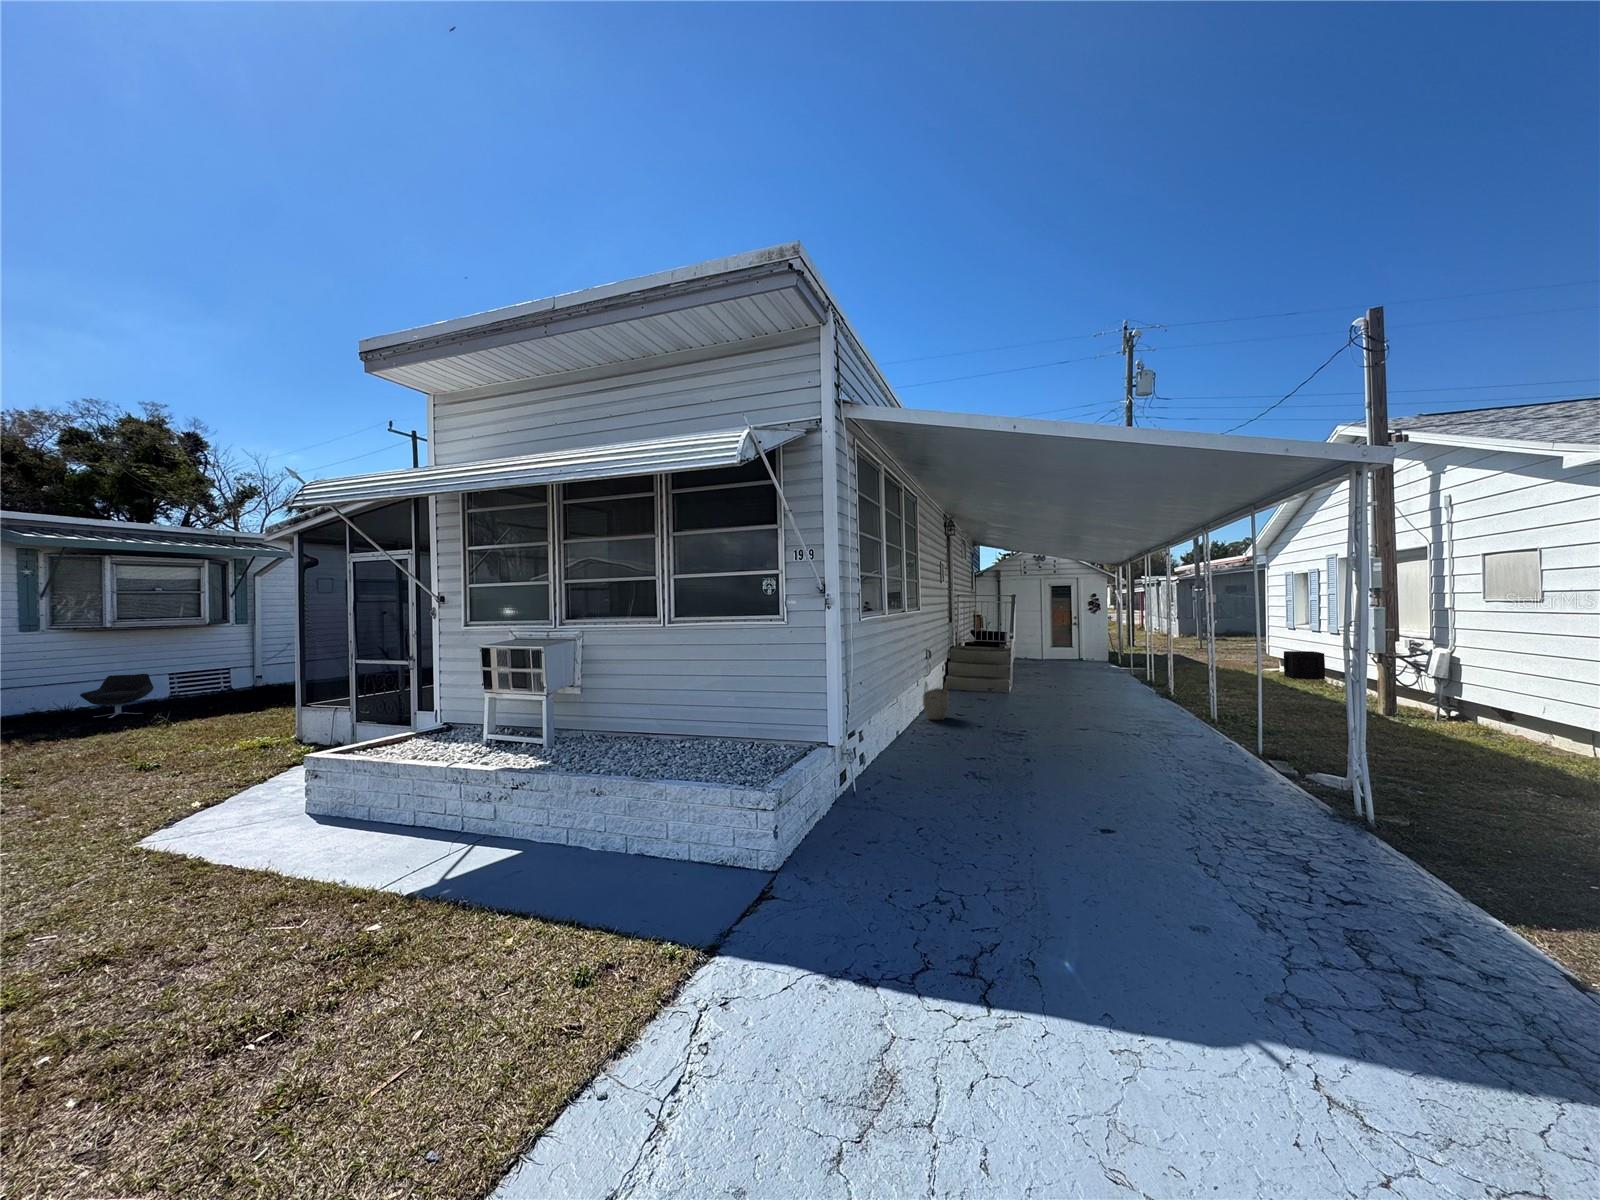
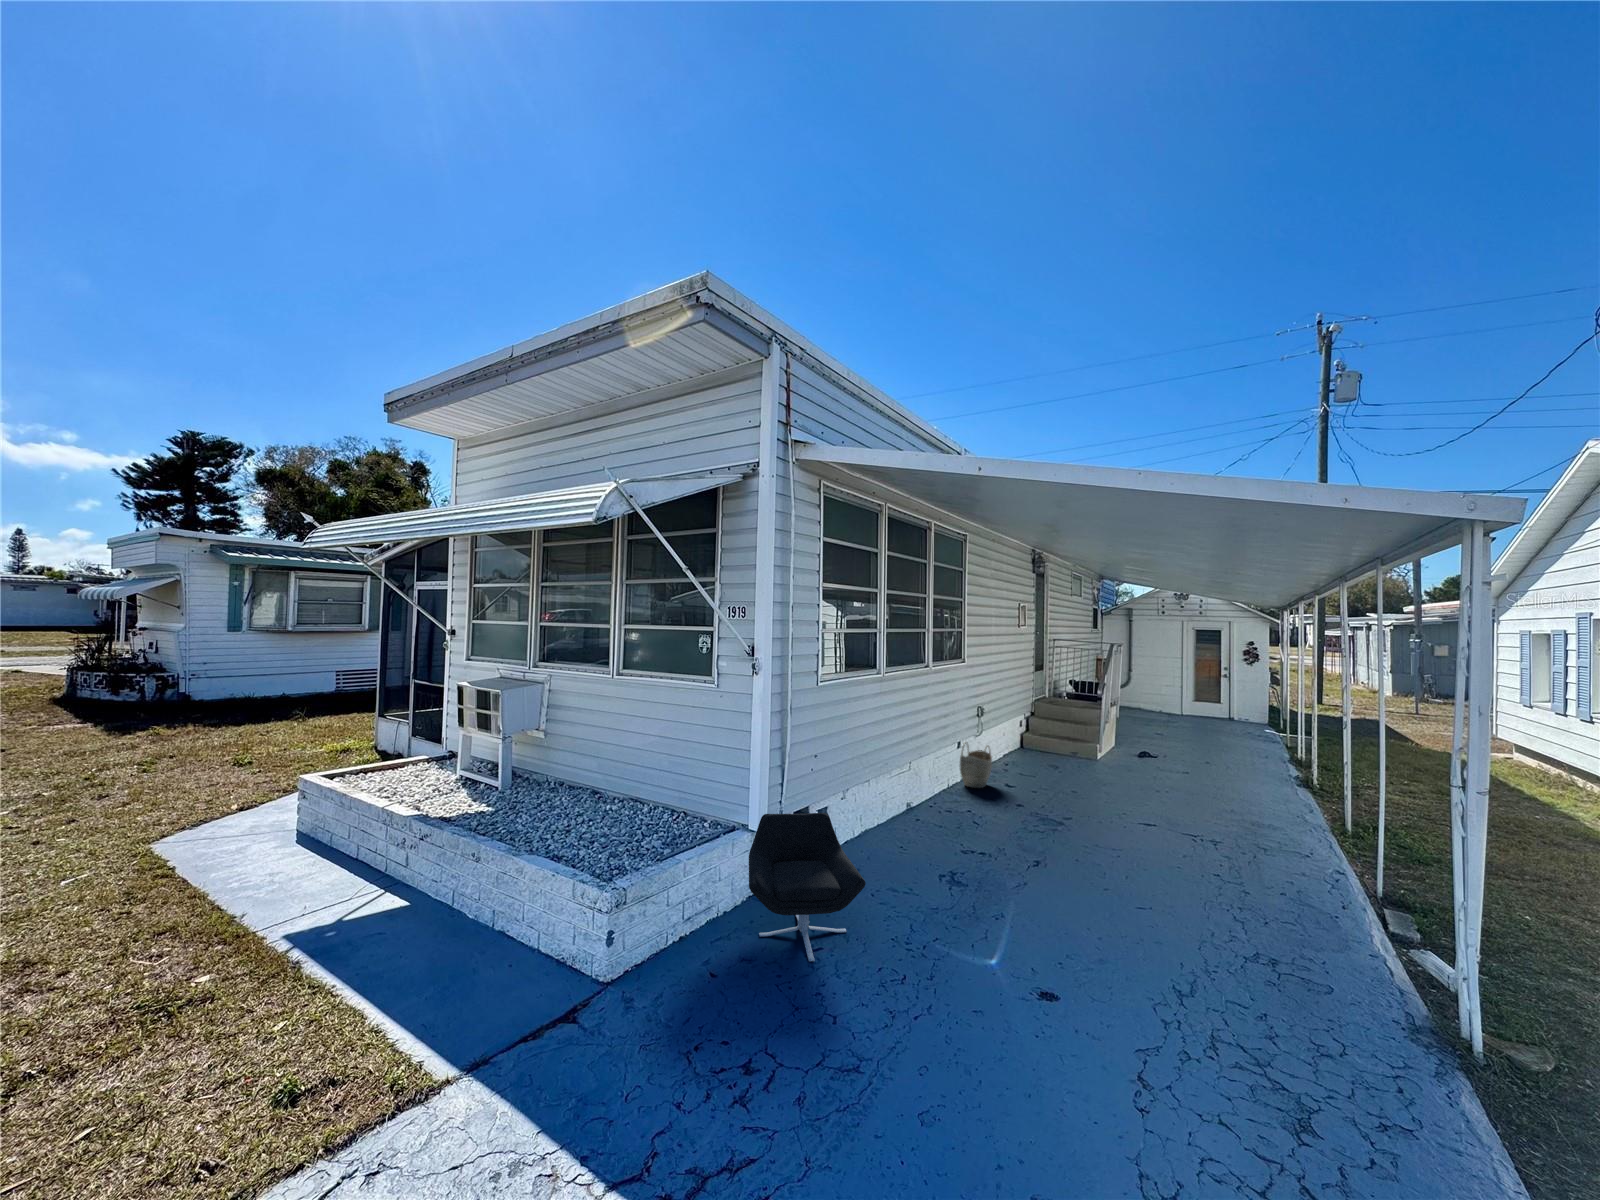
wooden crate: present [1284,651,1325,679] -> none [1507,737,1573,782]
lounge chair: present [80,674,154,718] -> present [749,813,866,961]

